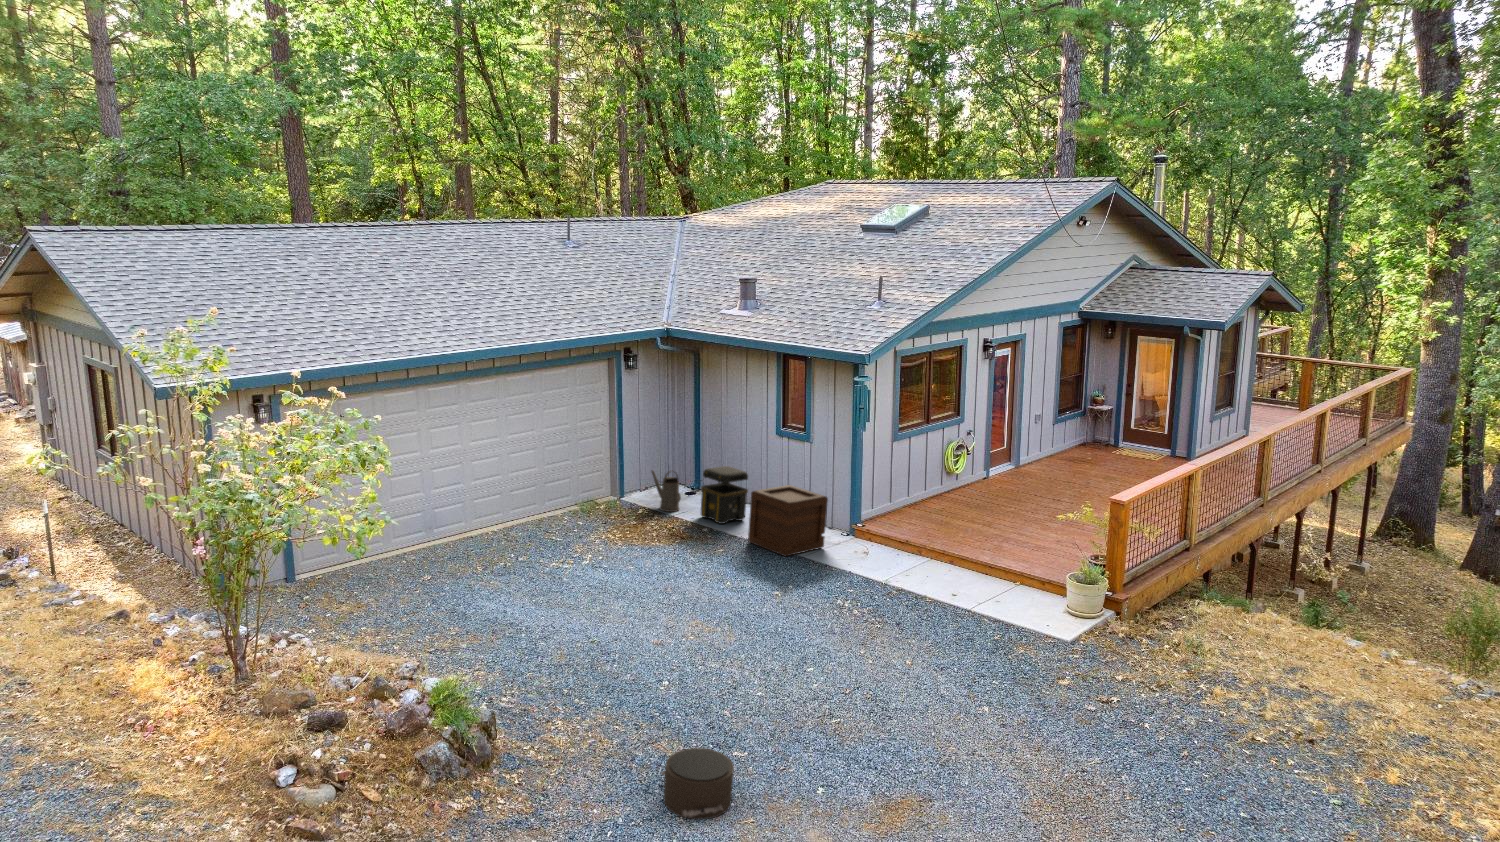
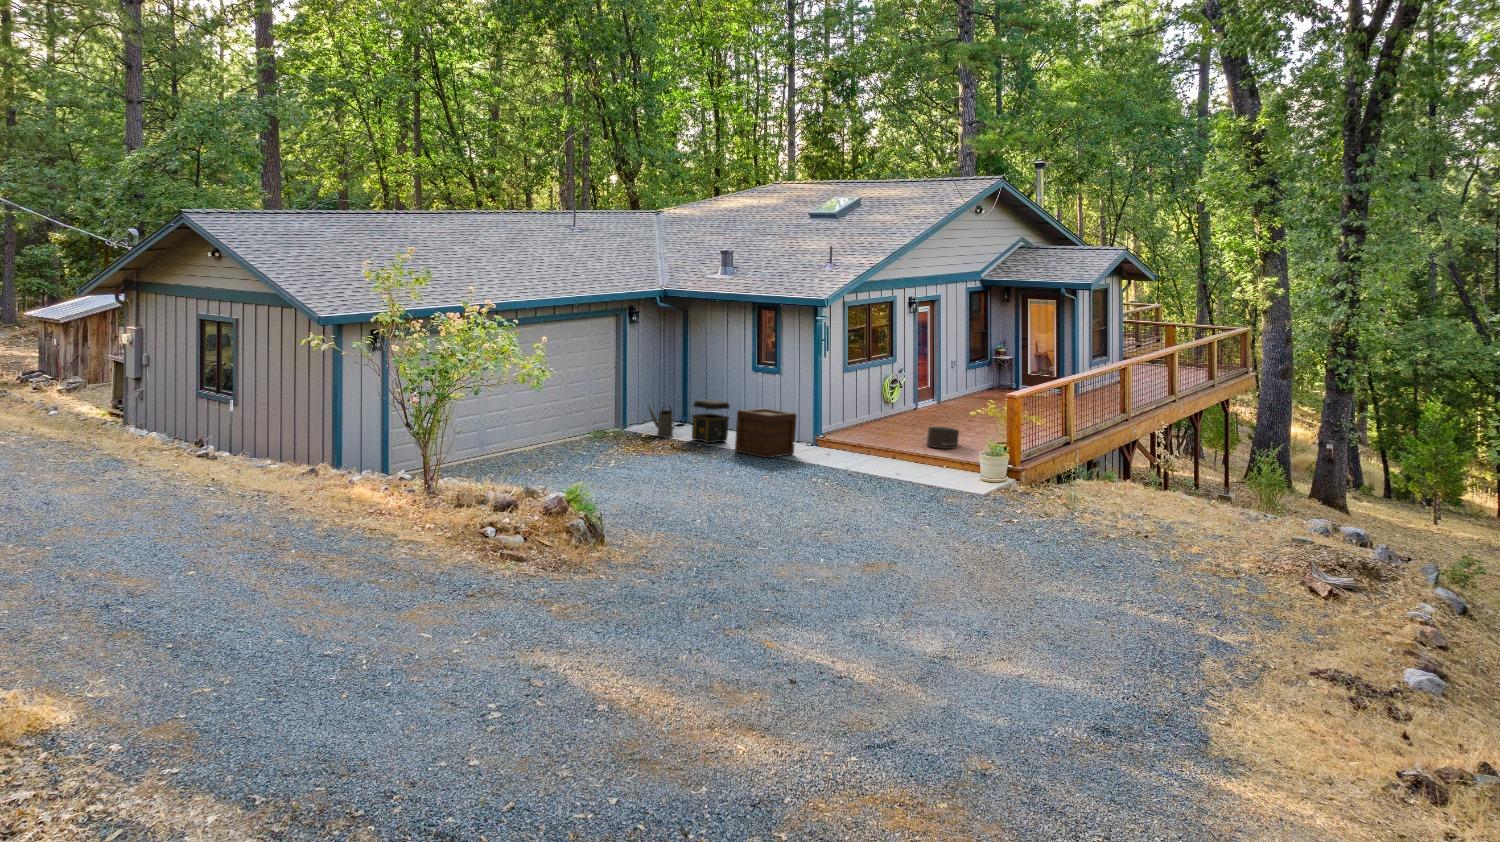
pouf: present [661,748,734,820] -> present [927,427,959,449]

